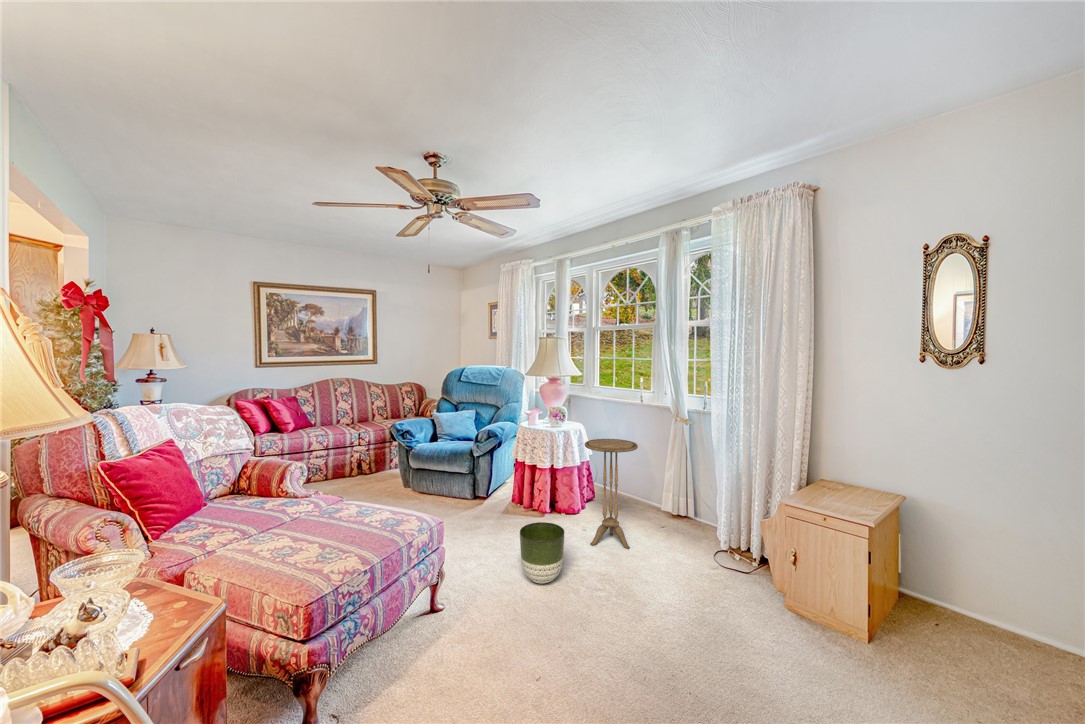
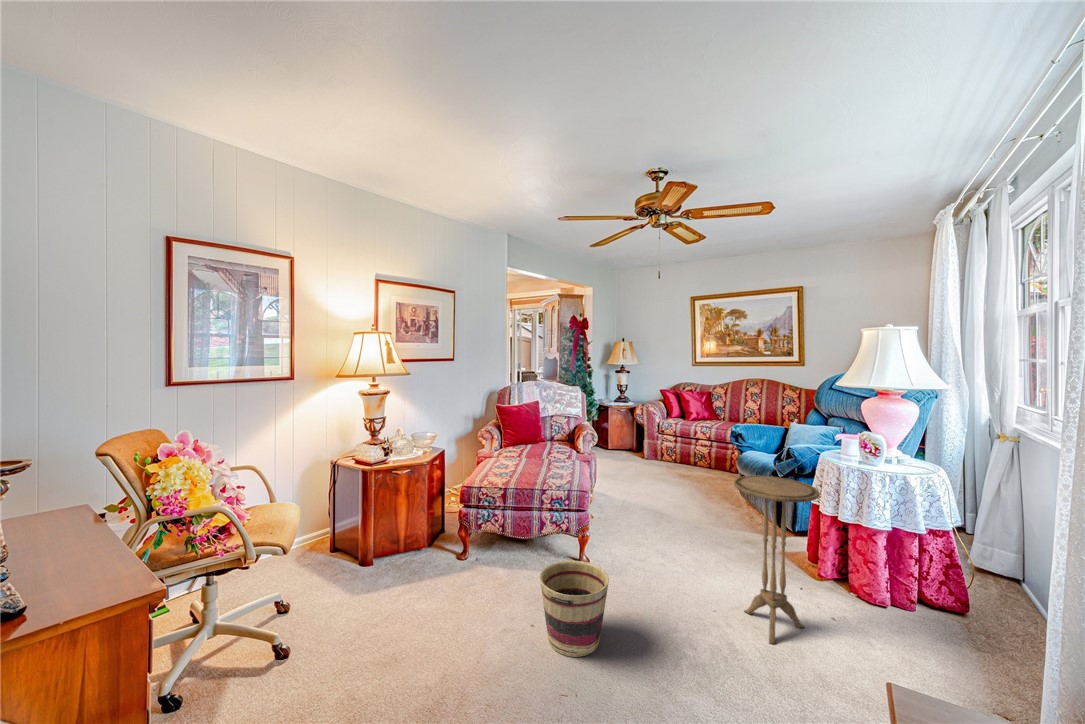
planter: present [520,522,564,584] -> none [615,528,661,591]
basket: none [586,557,655,653] -> present [540,561,609,657]

